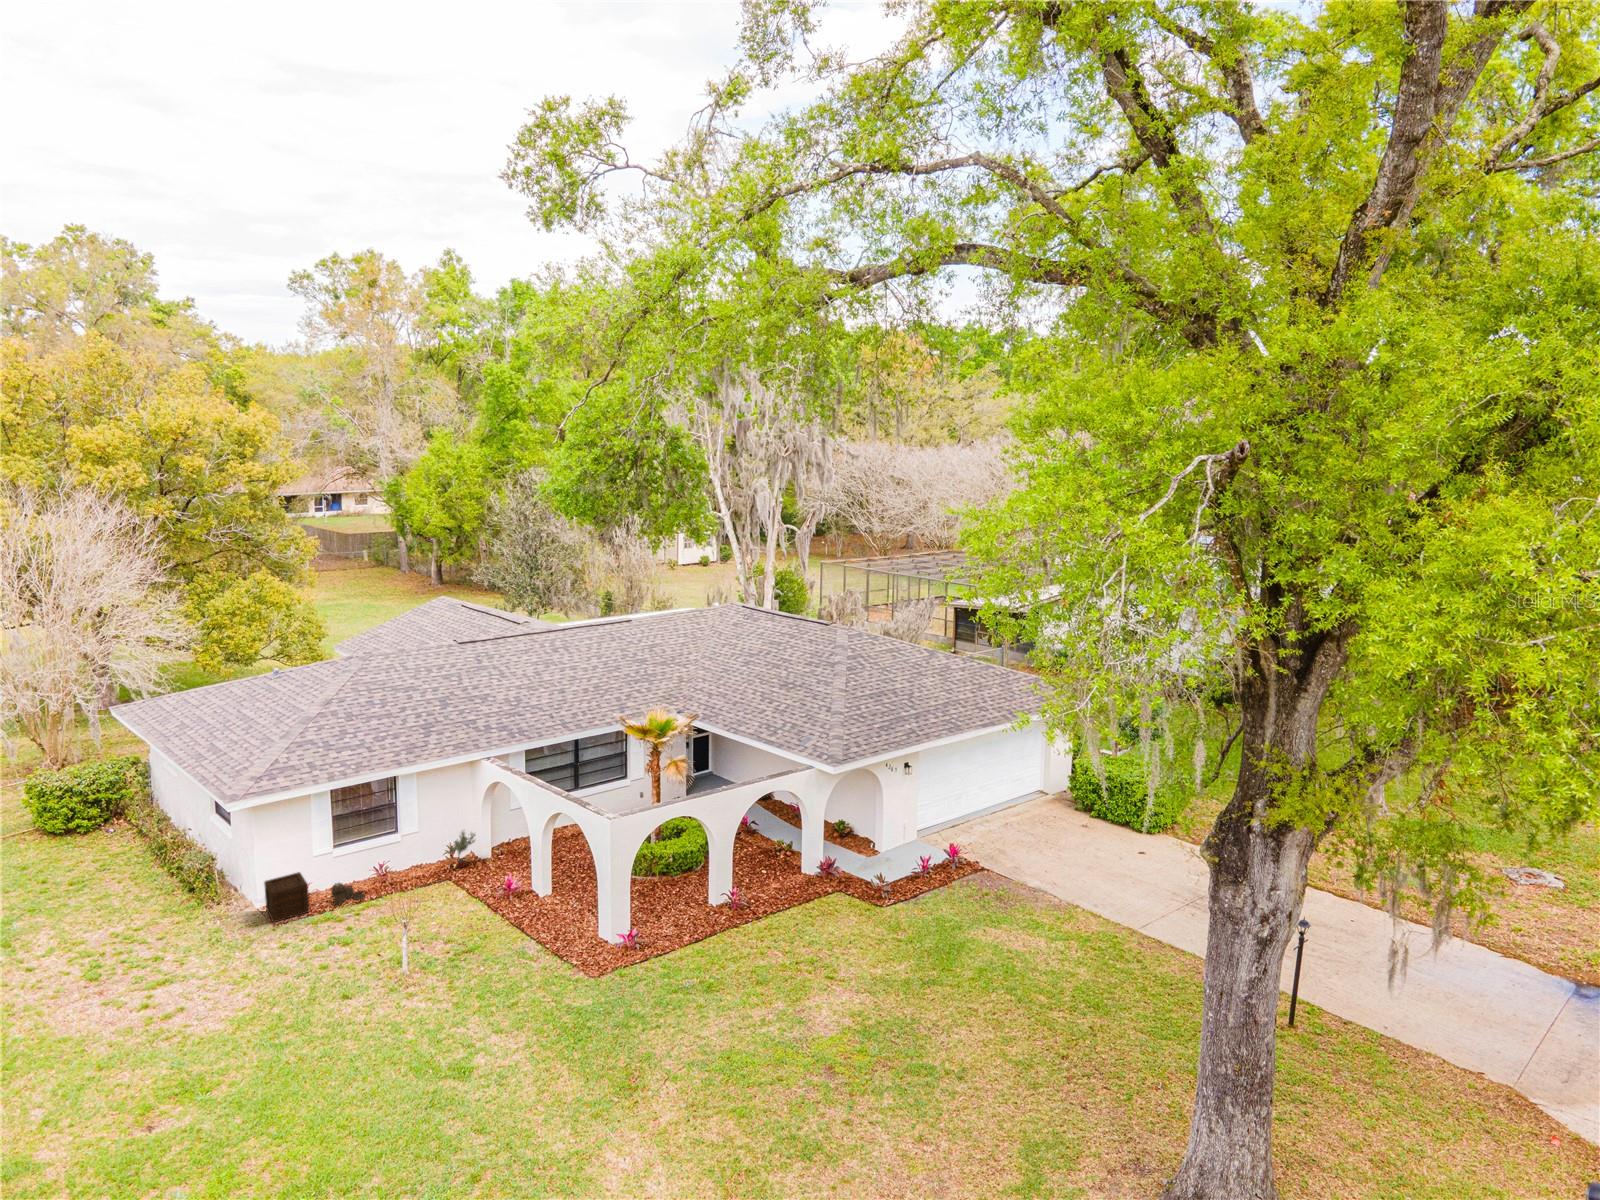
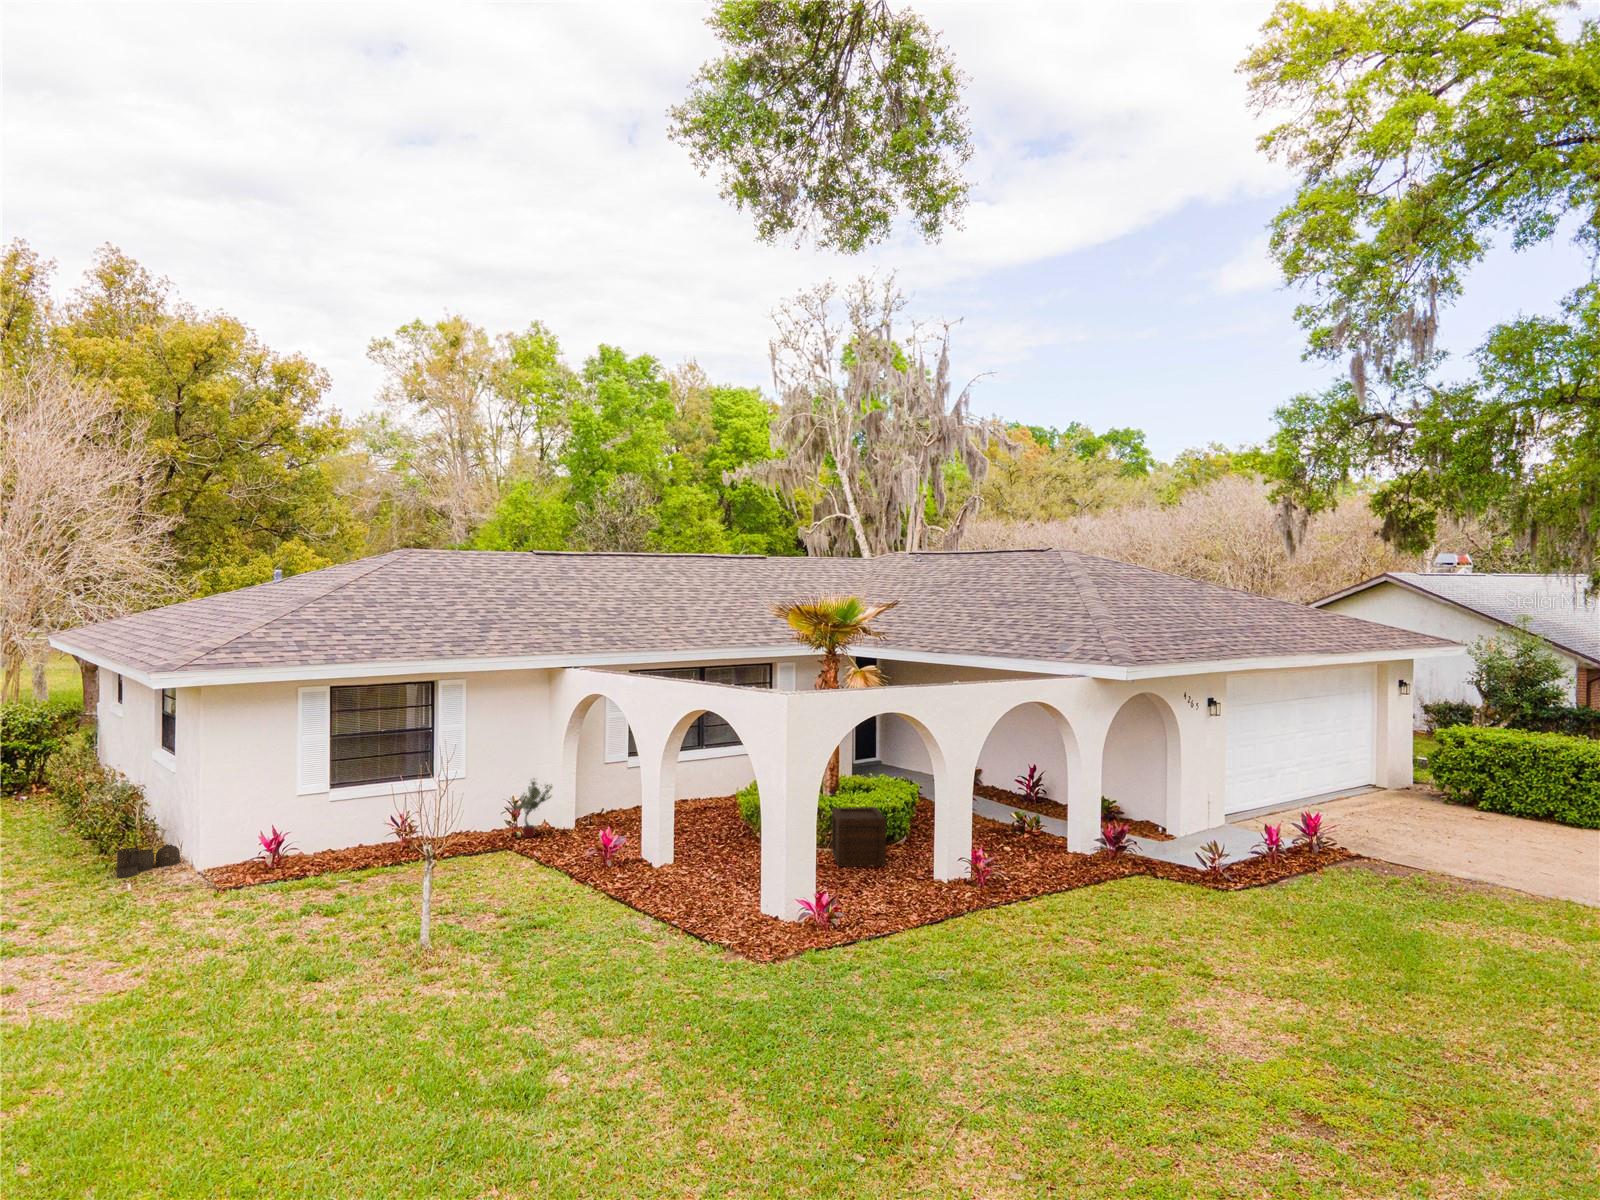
wooden crate: present [264,872,309,922] -> present [832,807,886,867]
woven basket: present [331,883,365,905] -> present [116,845,180,878]

